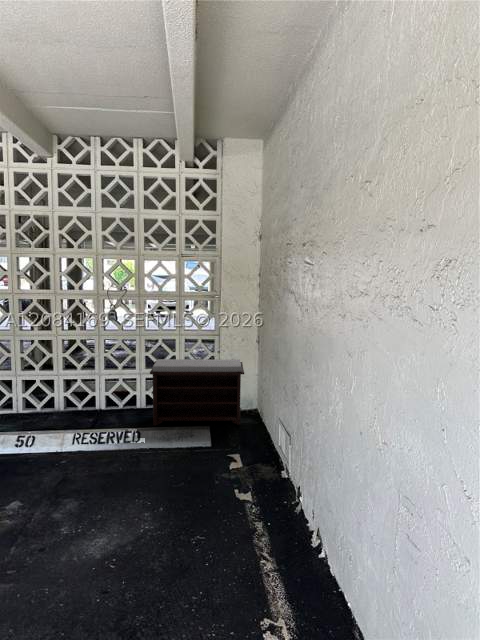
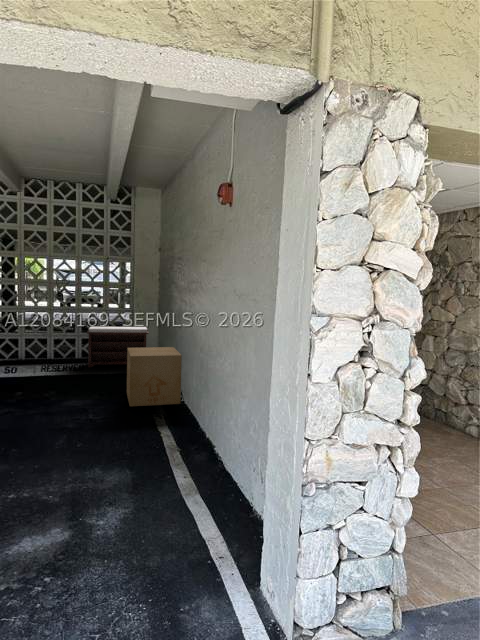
cardboard box: none [207,432,329,594] -> present [127,347,182,406]

